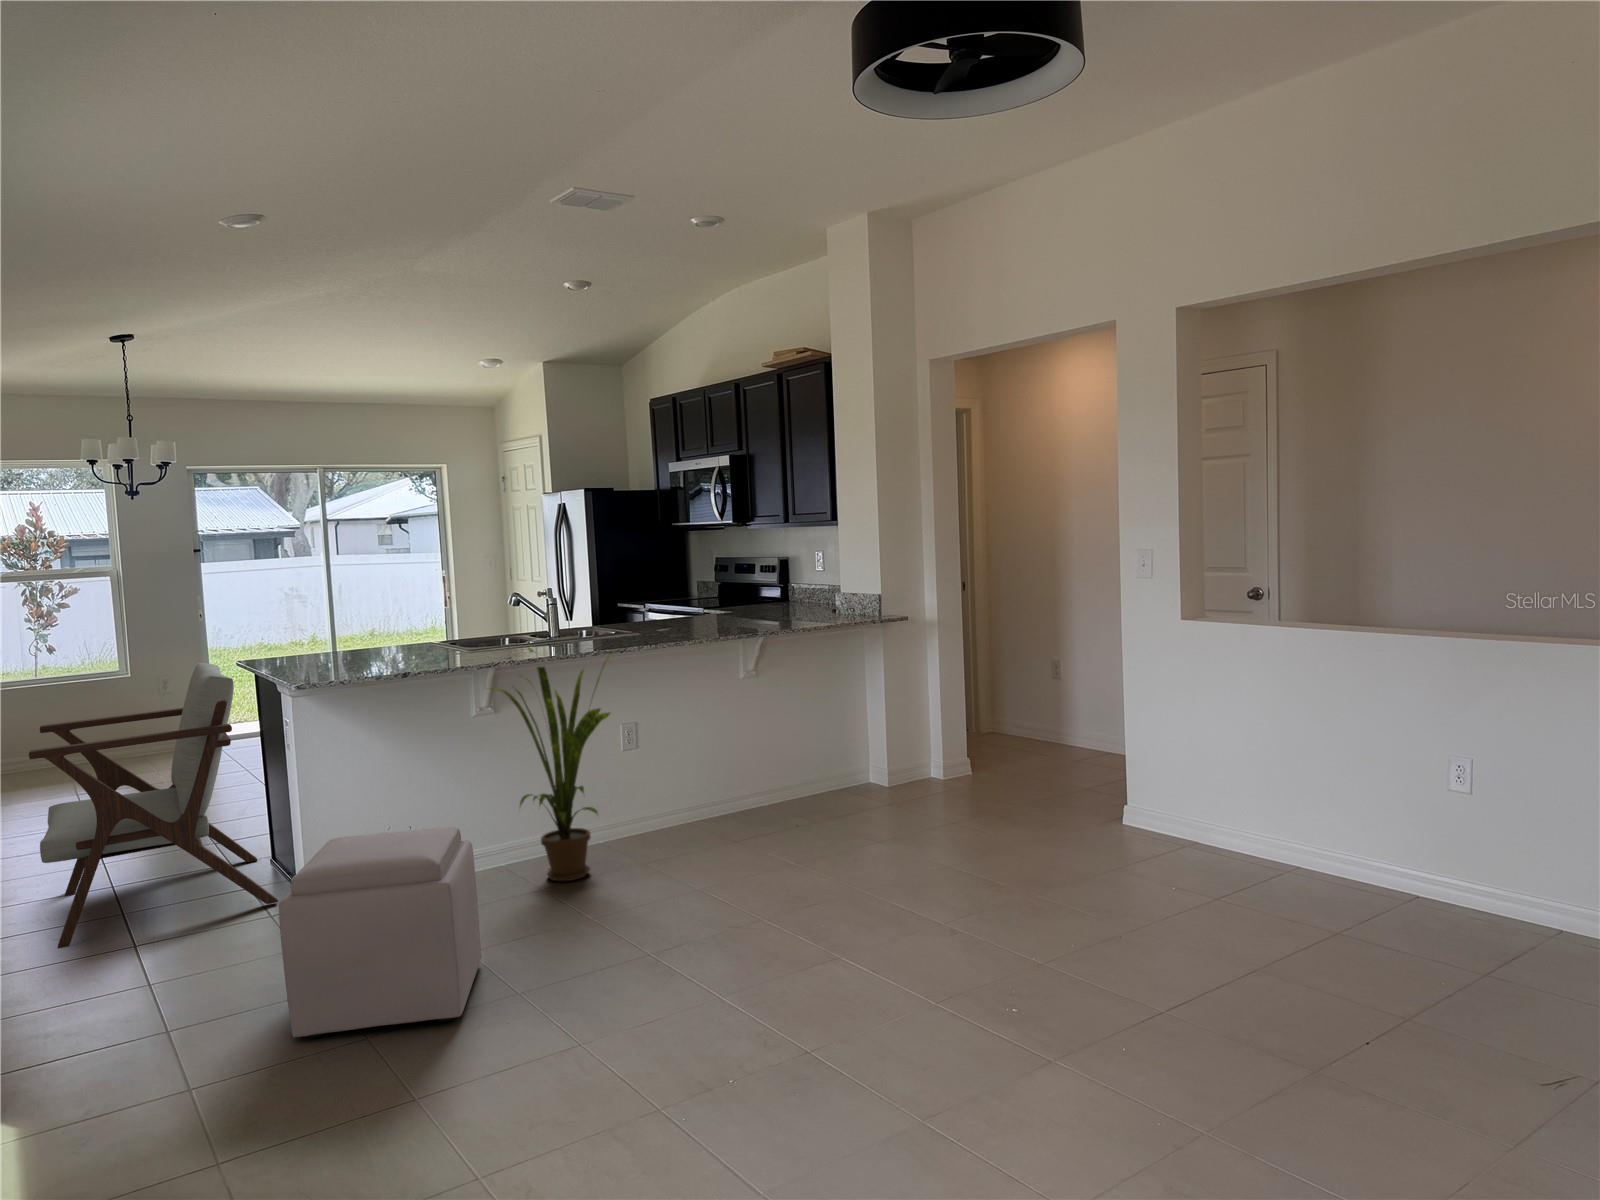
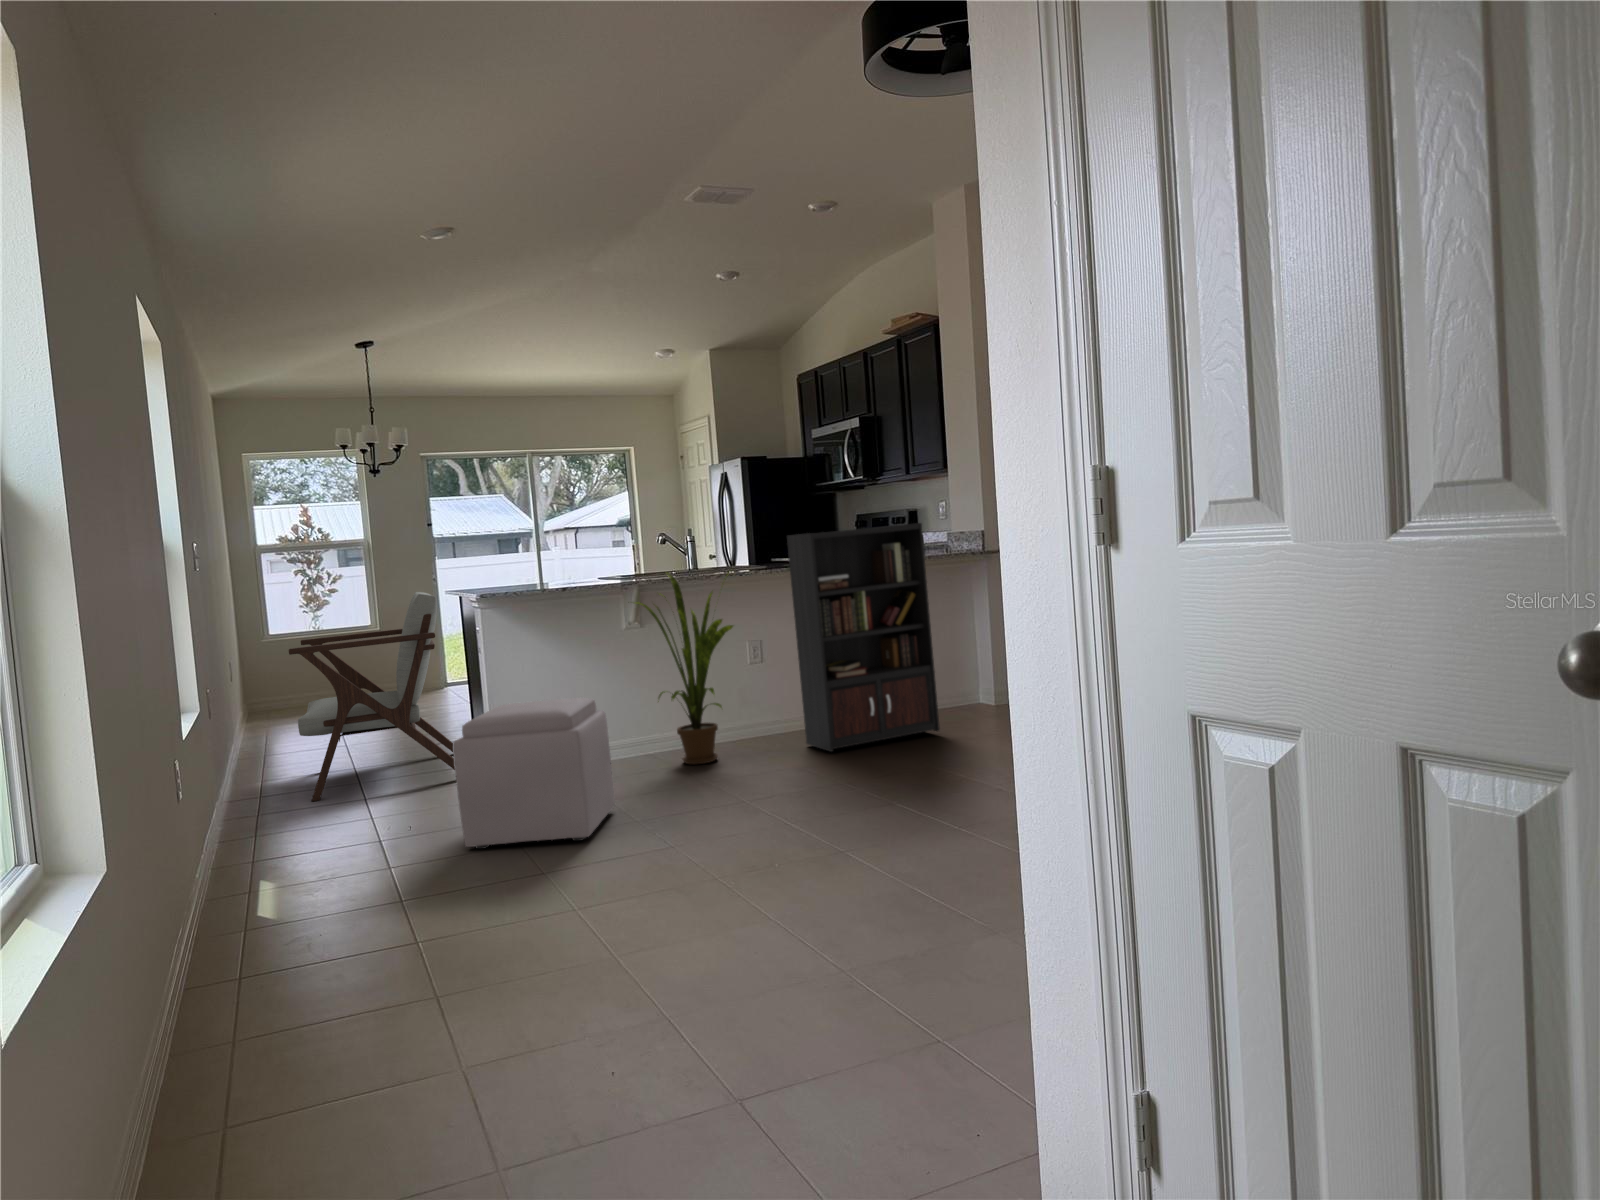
bookcase: none [674,594,842,862] -> present [787,523,940,752]

